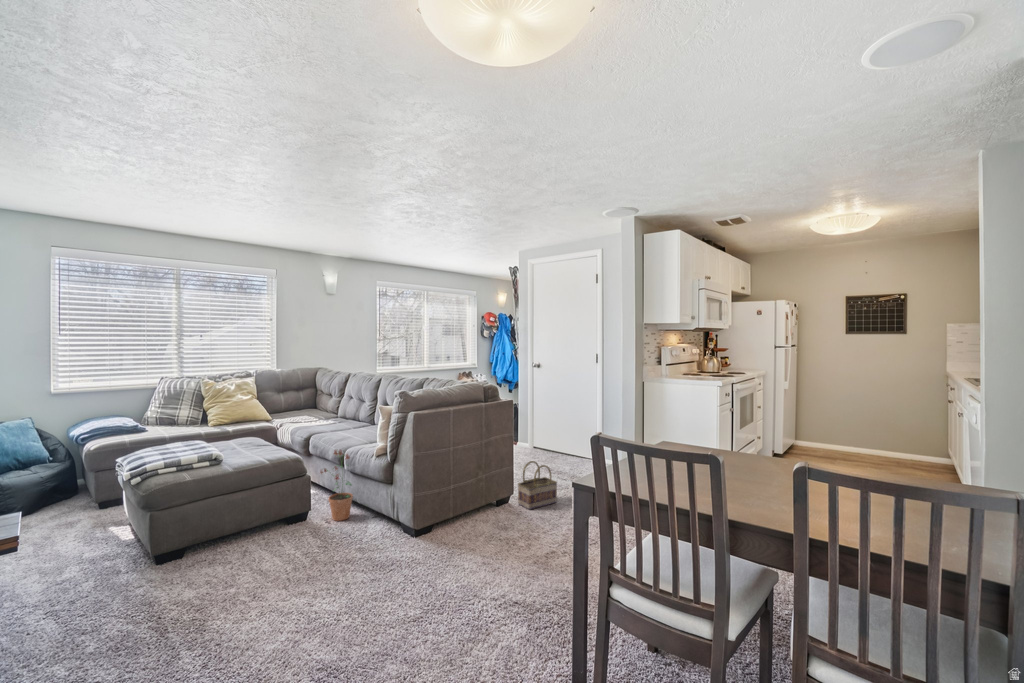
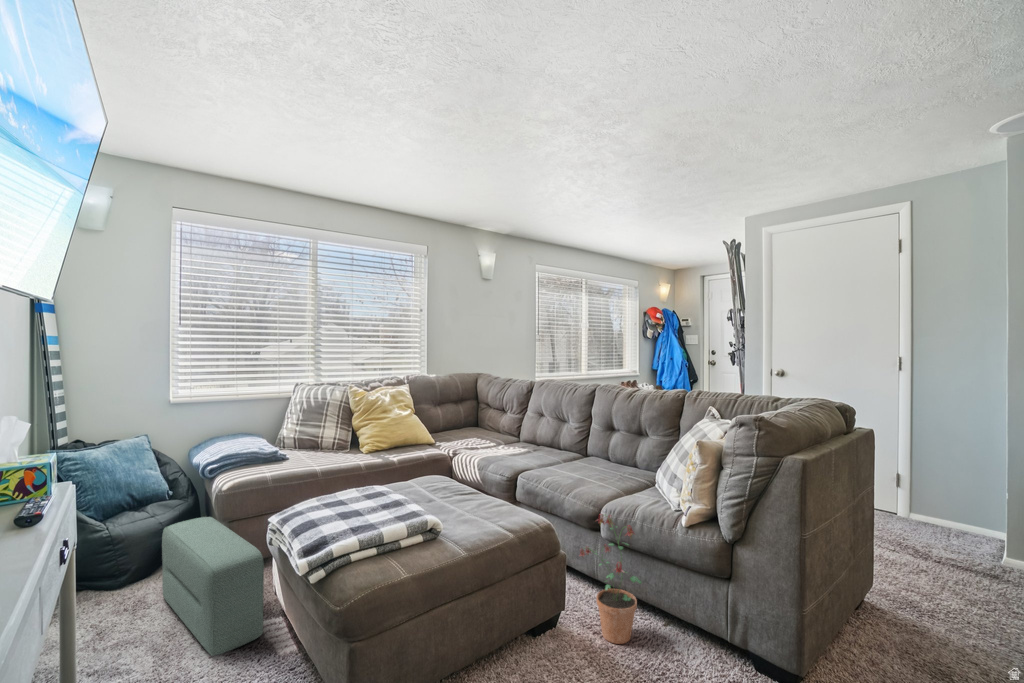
basket: present [518,461,557,510] -> none [915,549,992,647]
pouf: none [42,467,112,542] -> present [162,517,264,656]

